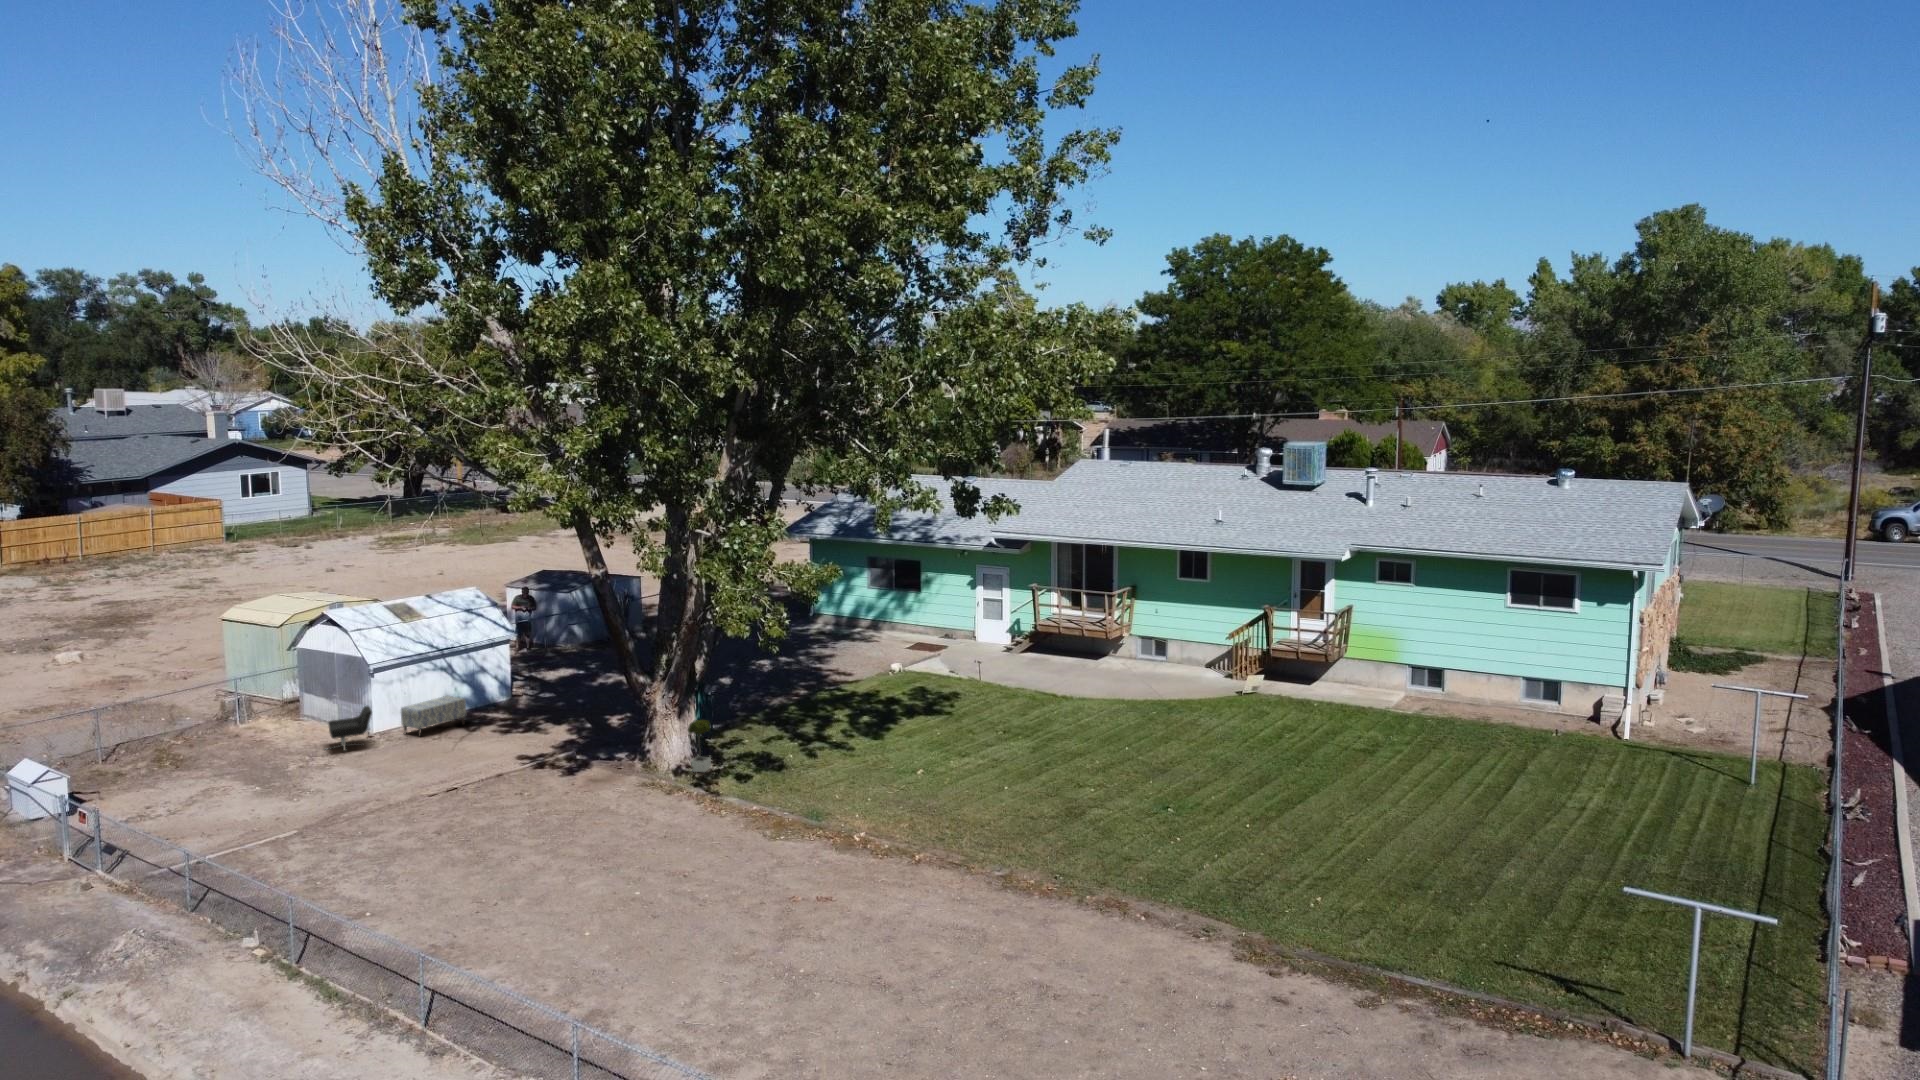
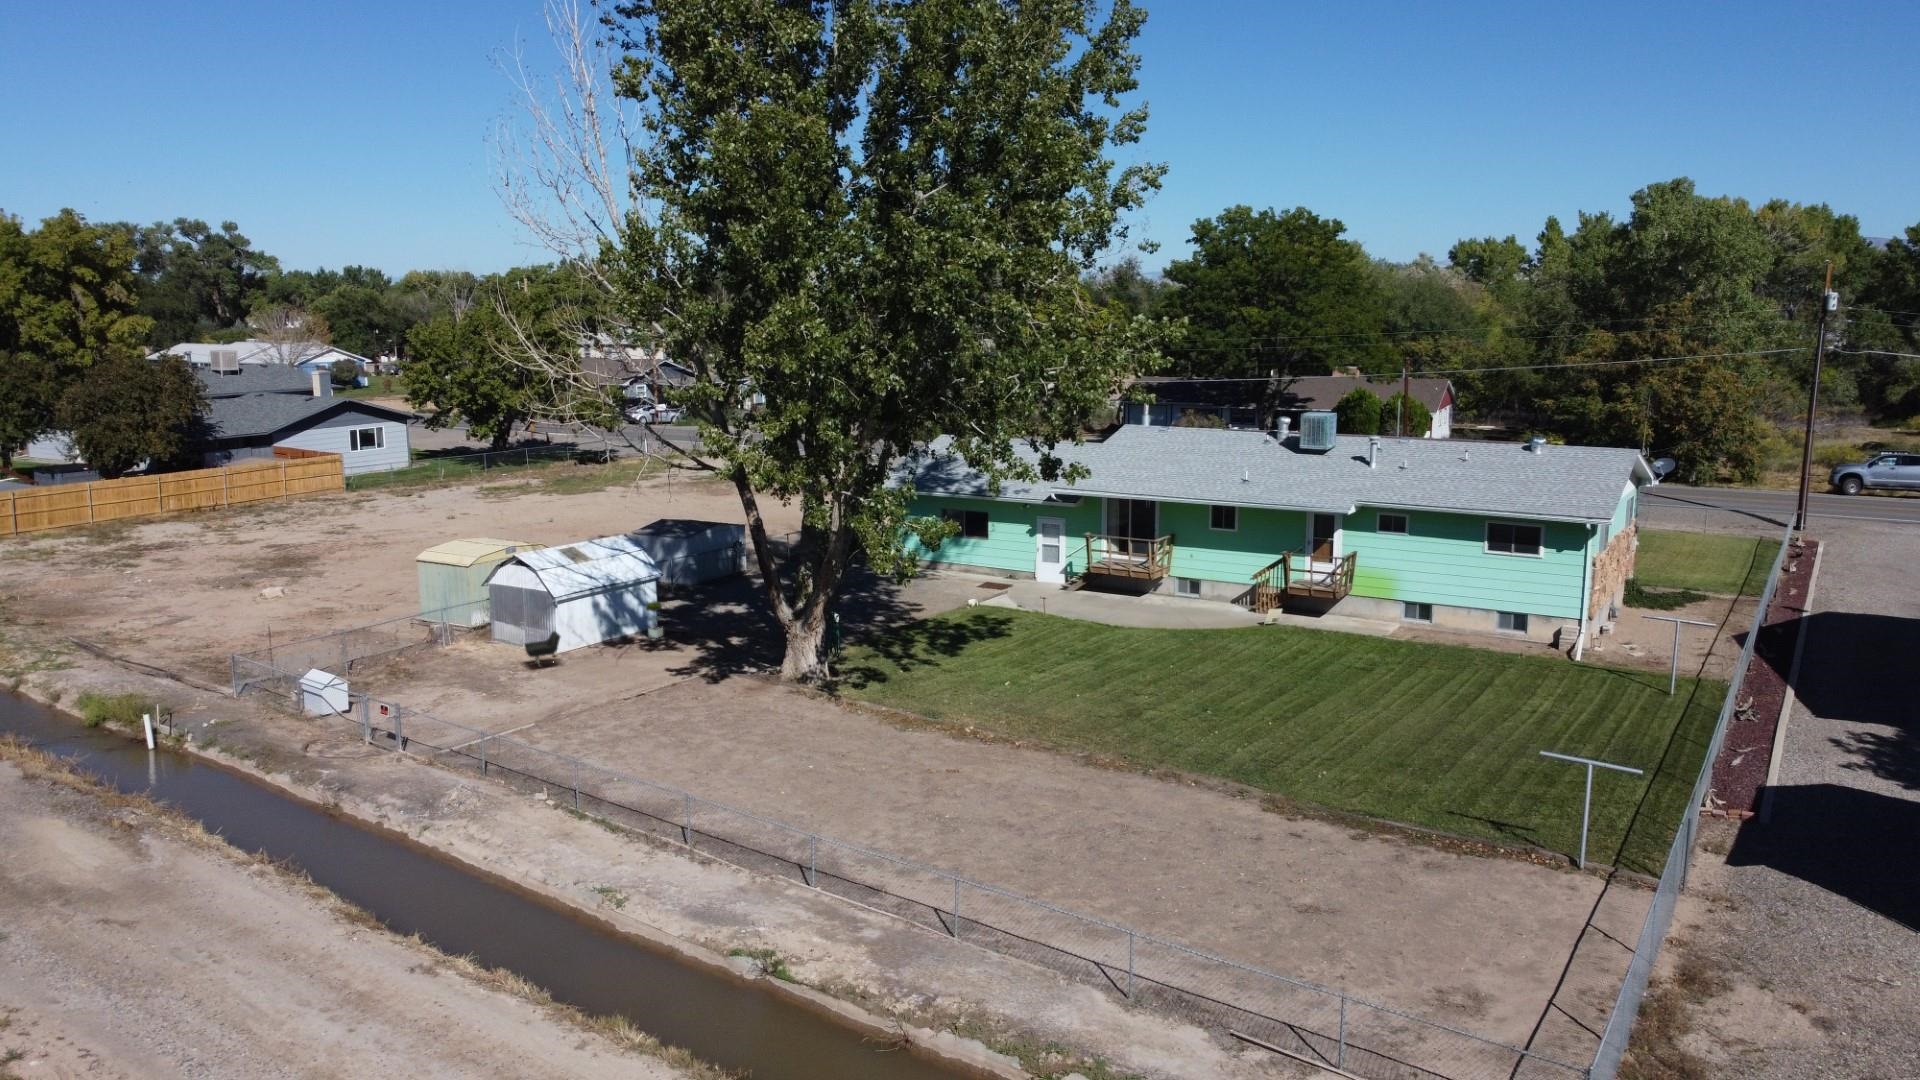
bench: present [401,696,466,736] -> none [579,624,629,657]
potted tree: present [688,720,711,772] -> present [646,601,663,638]

